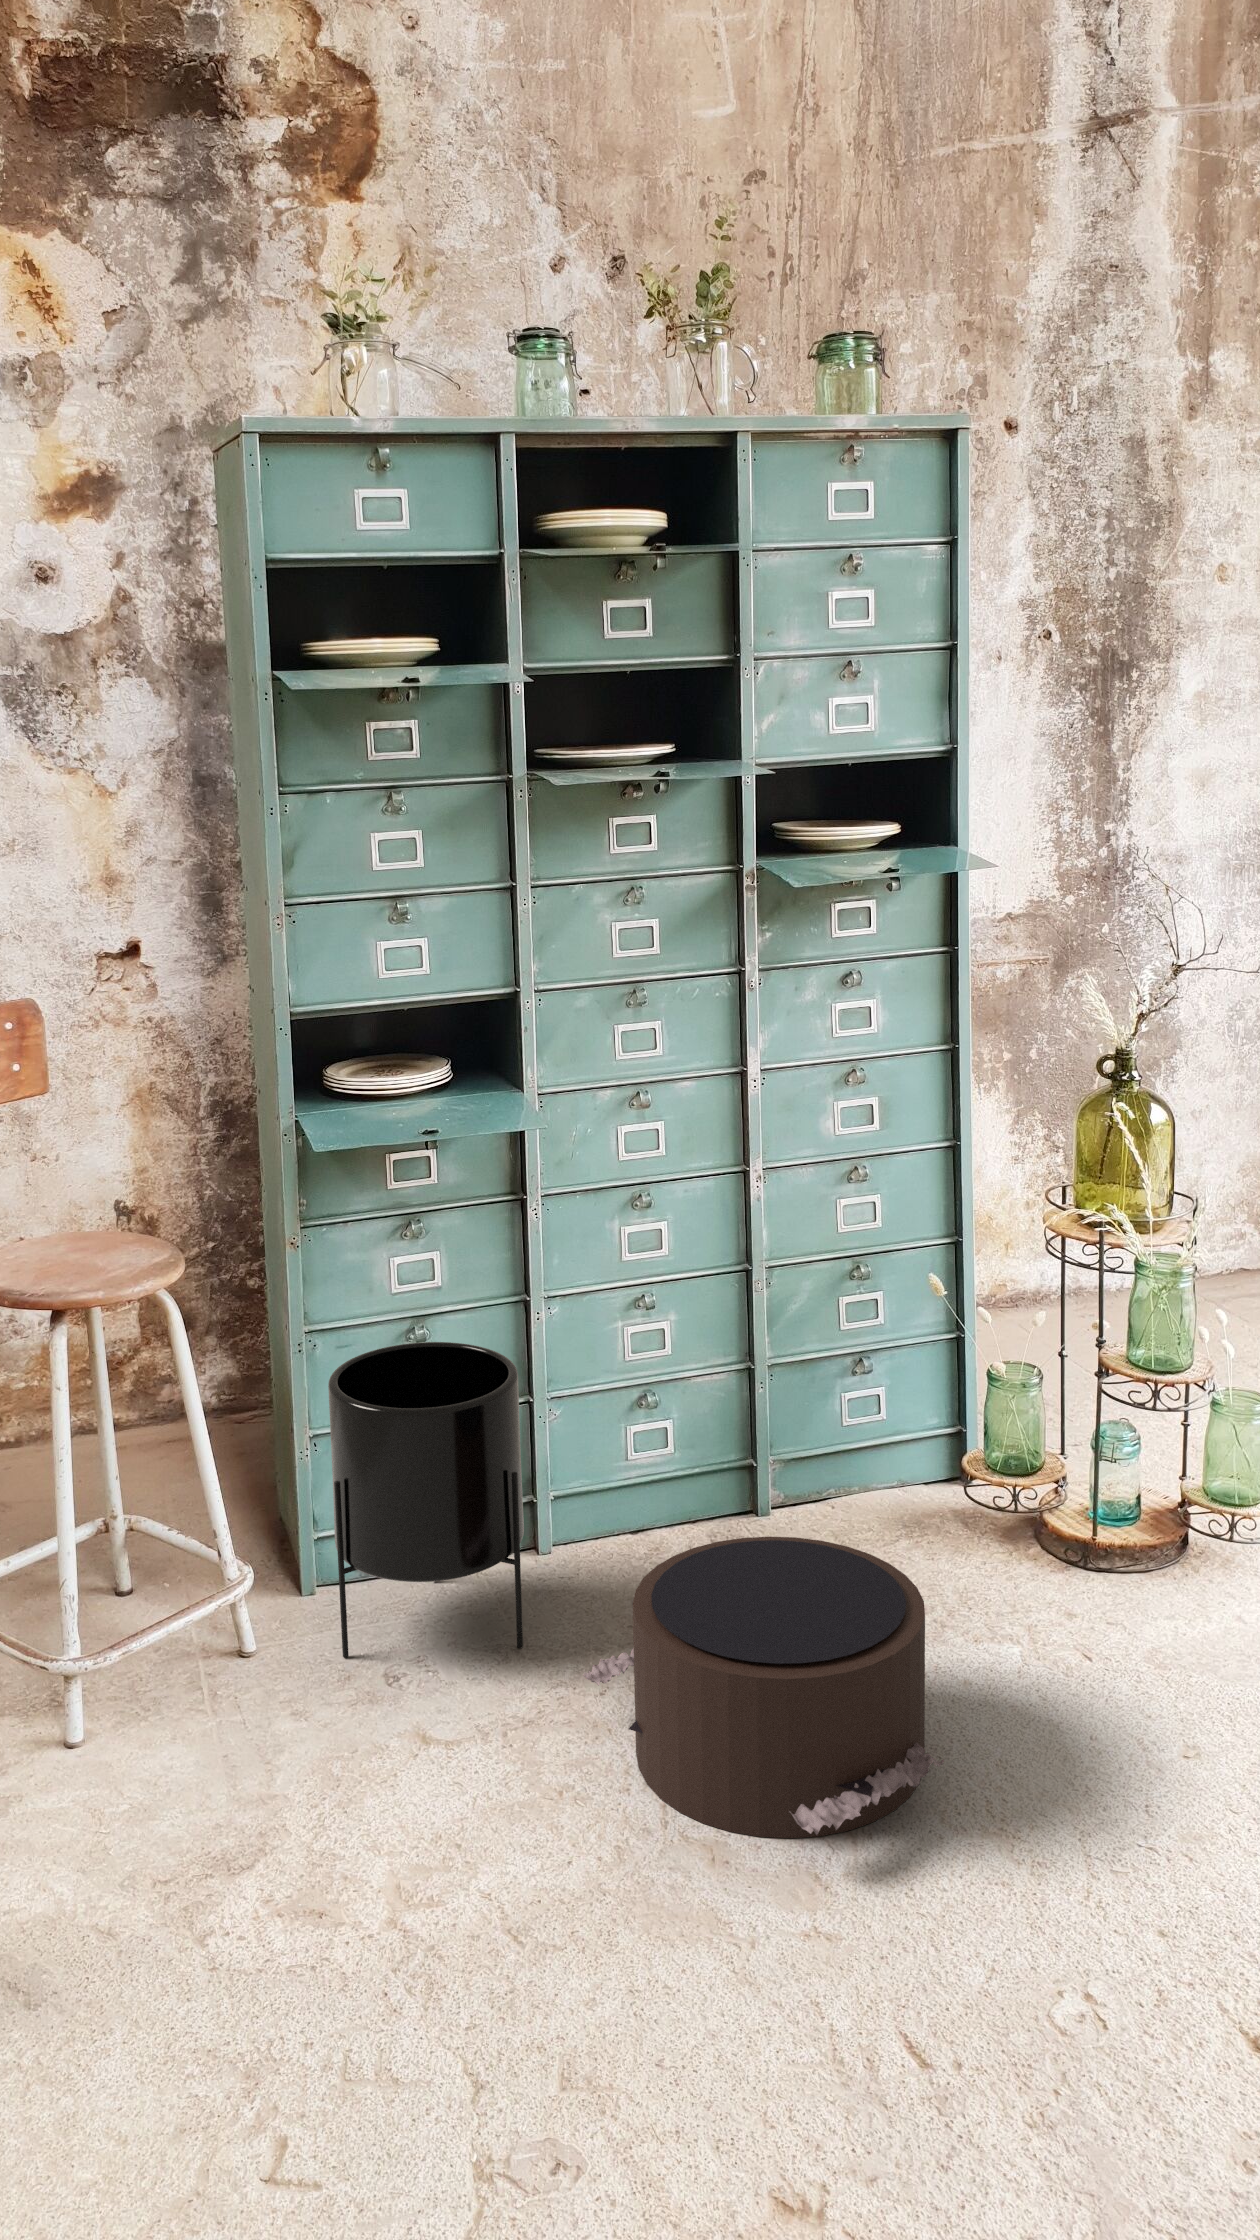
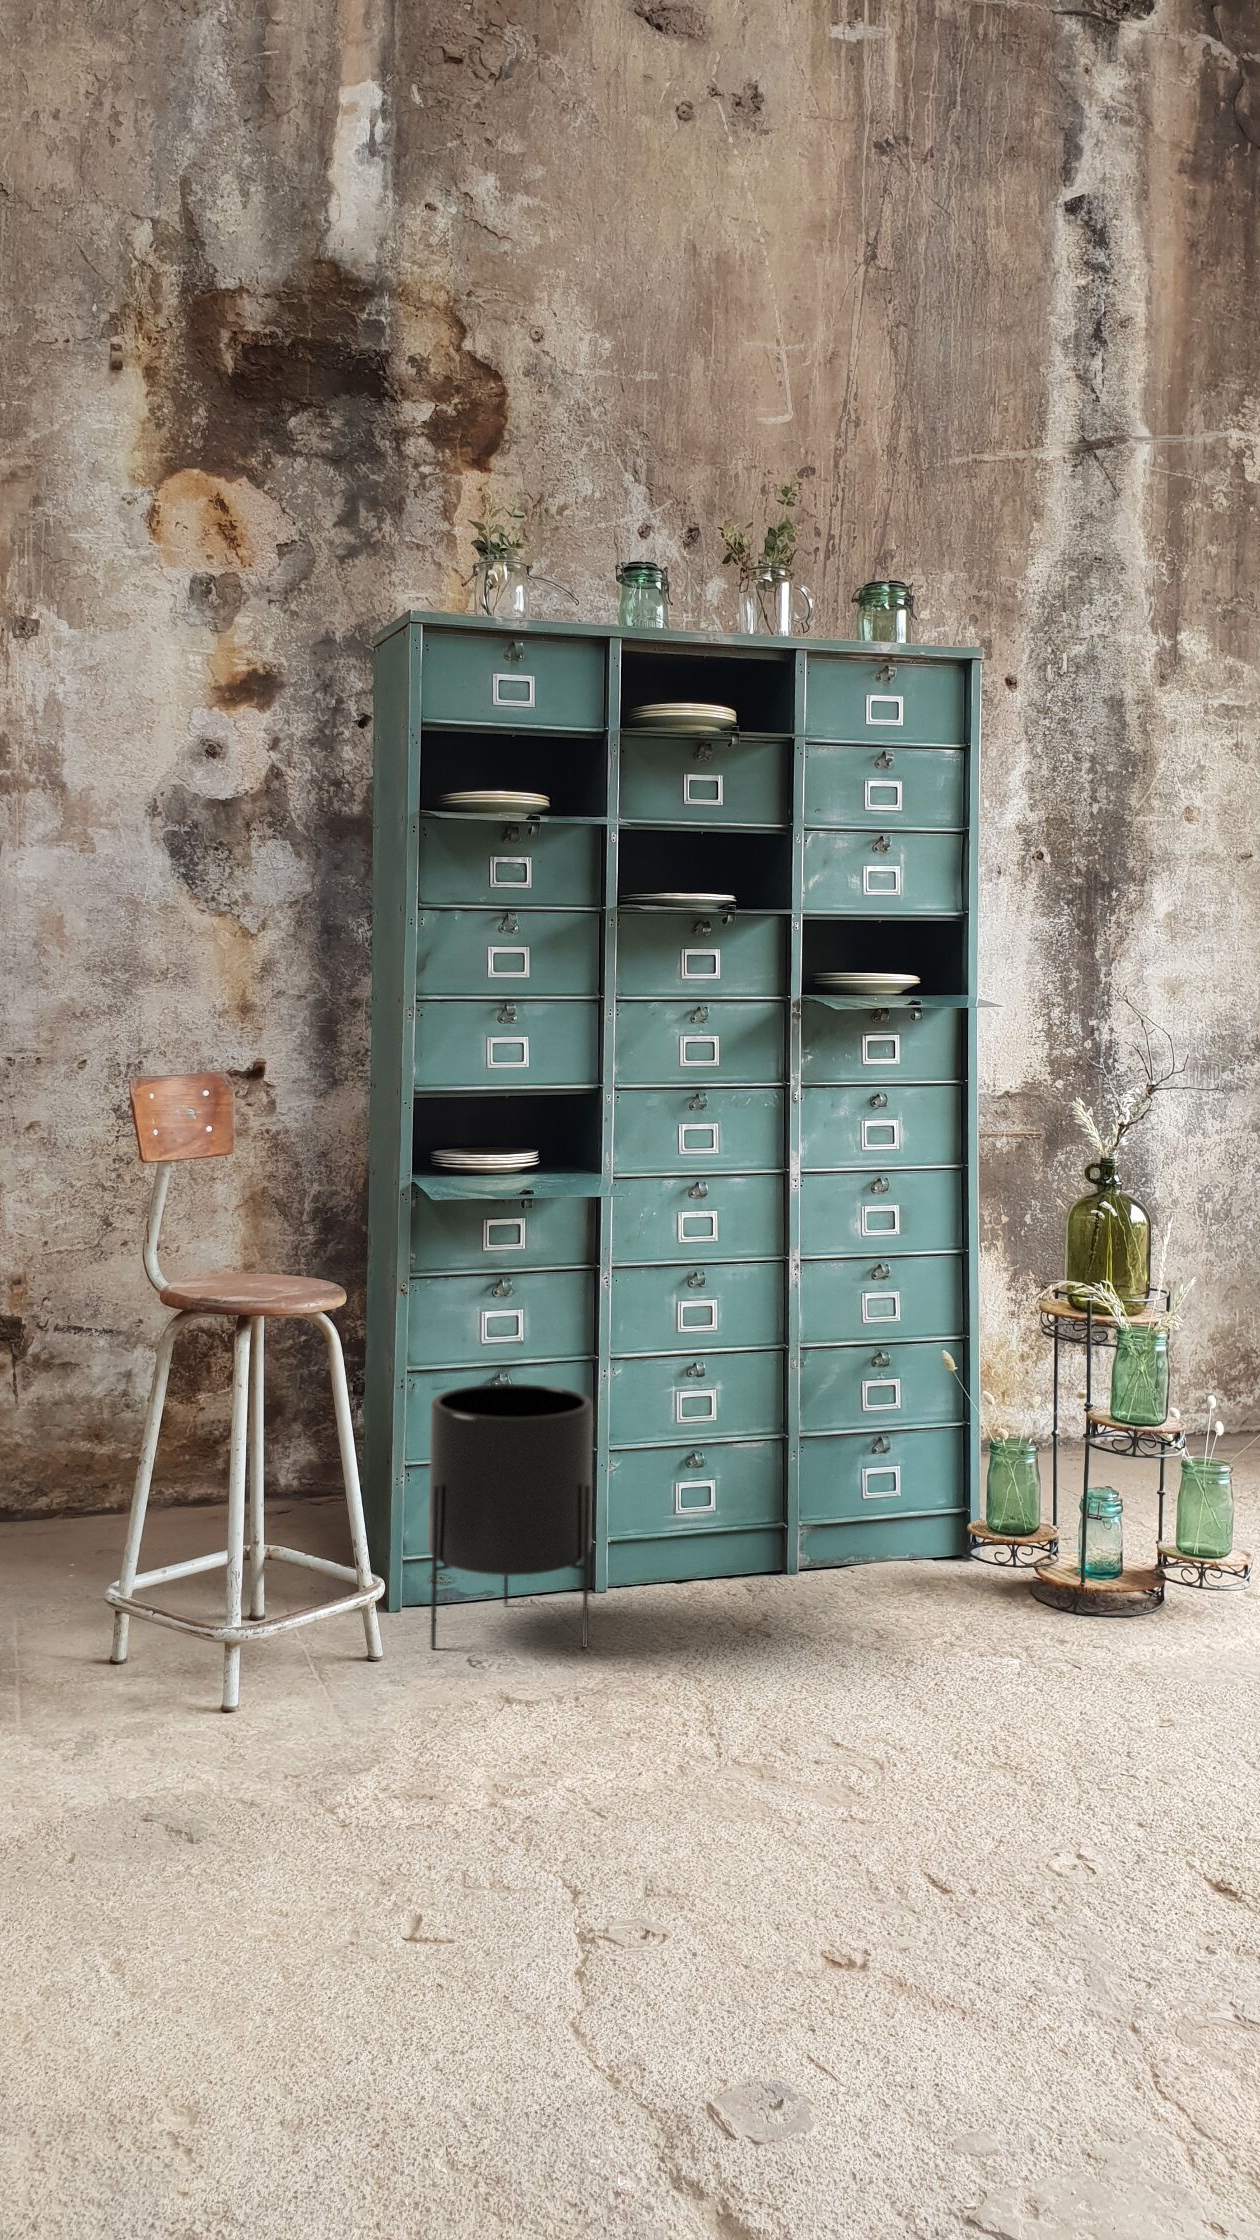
pouf: present [583,1537,944,1838] -> none [644,1541,957,1765]

